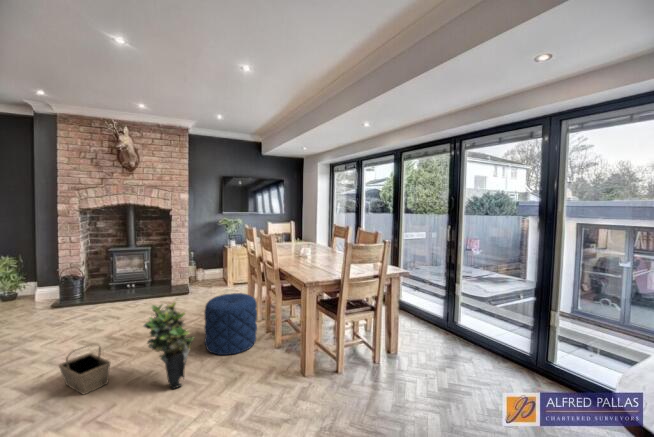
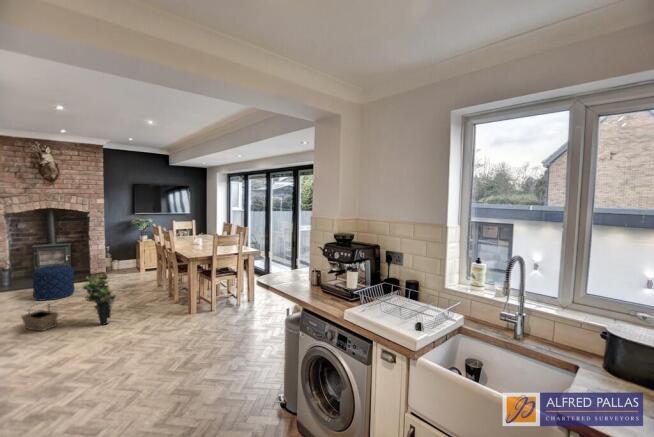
pouf: present [204,293,257,355] -> present [32,265,75,301]

